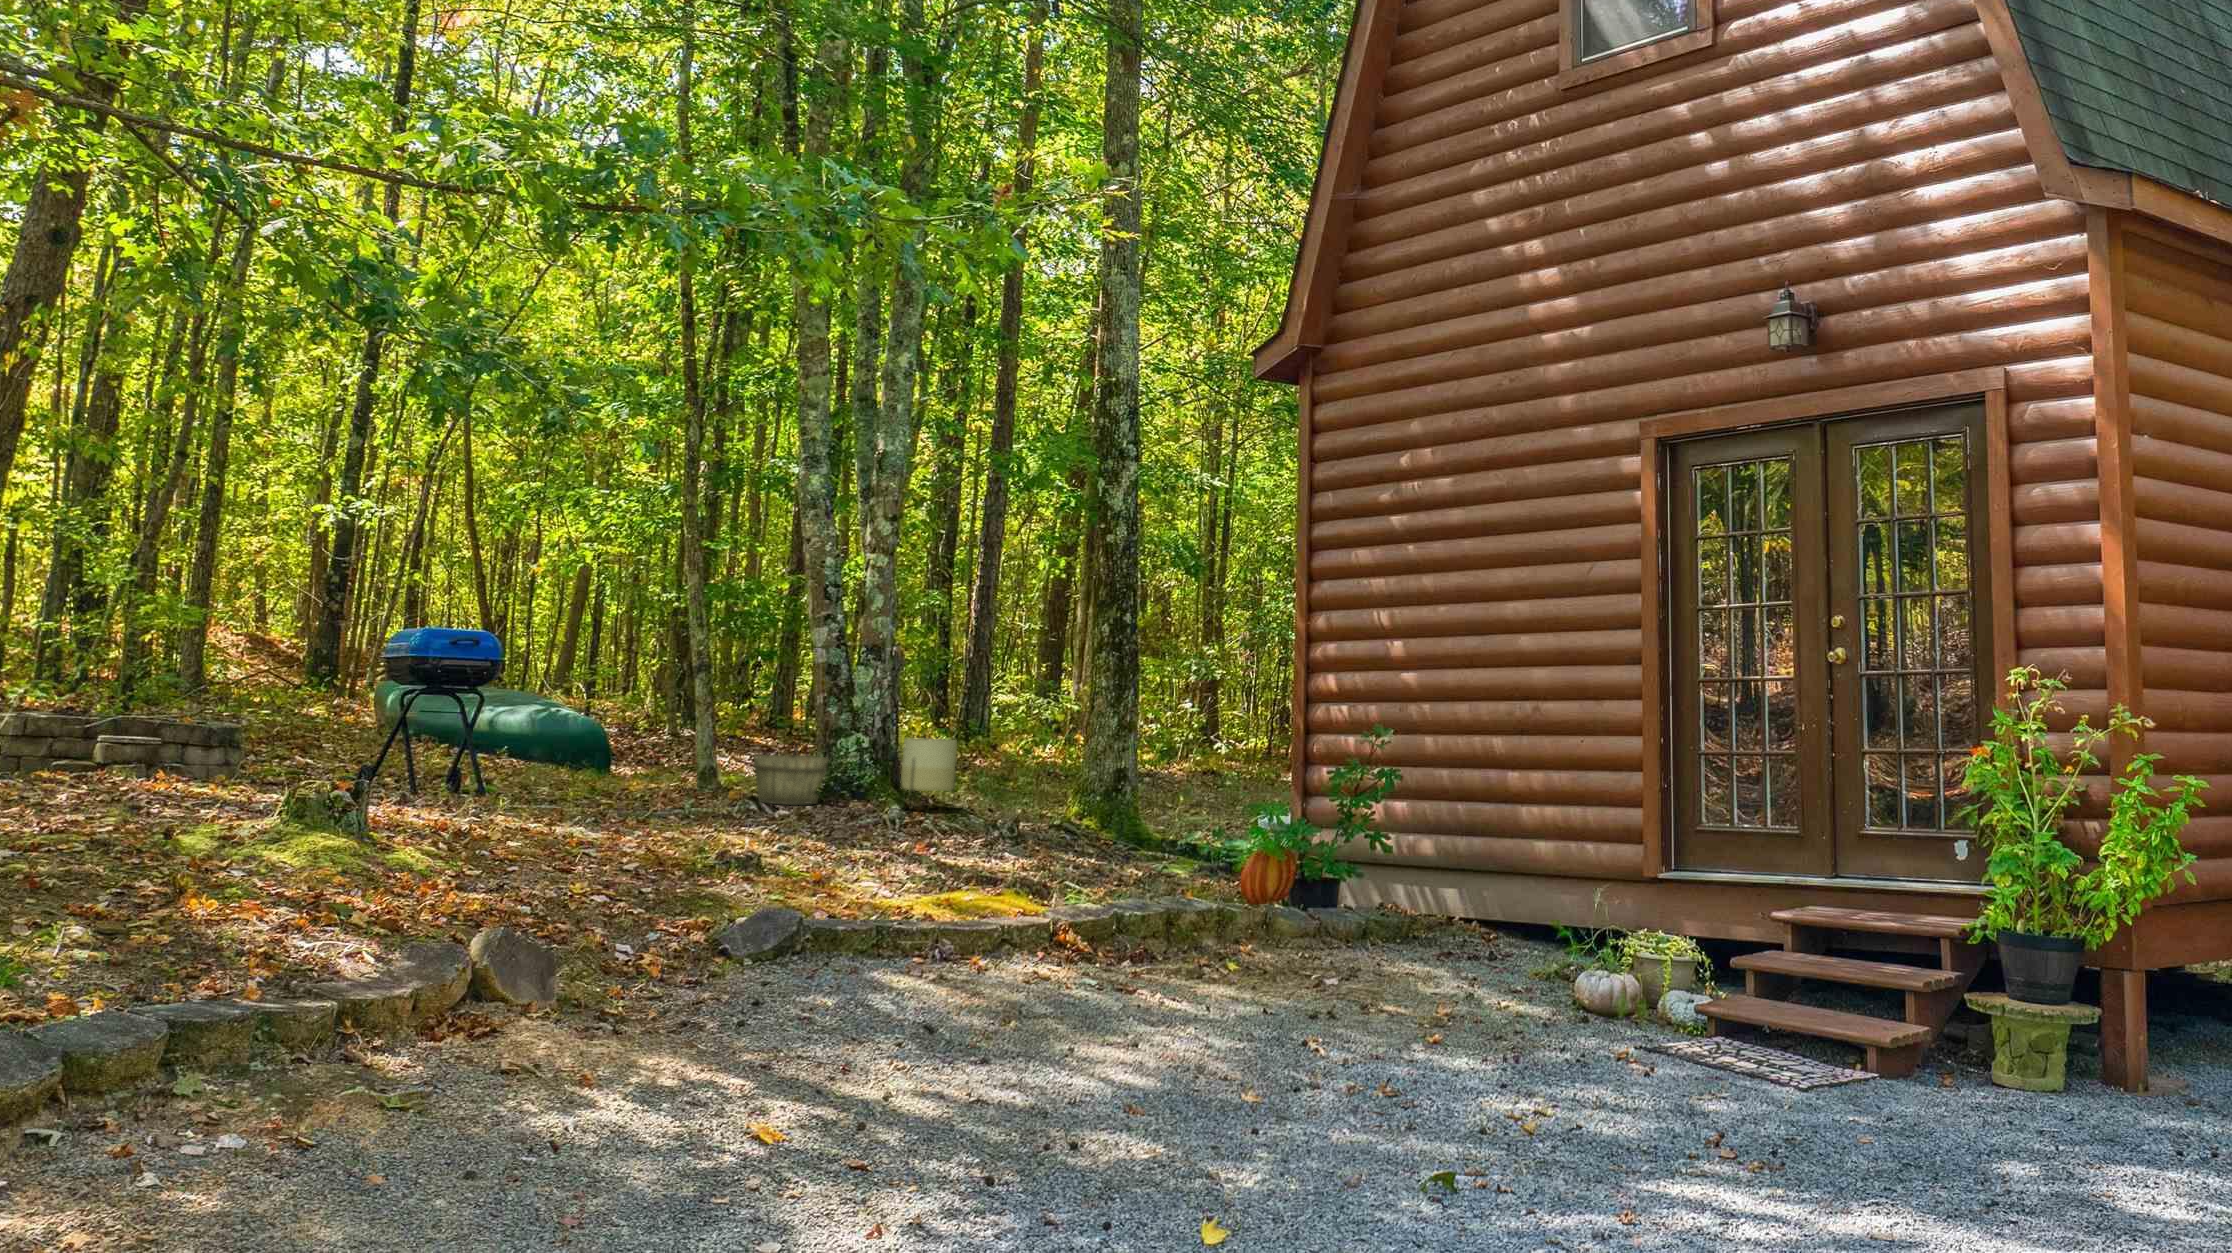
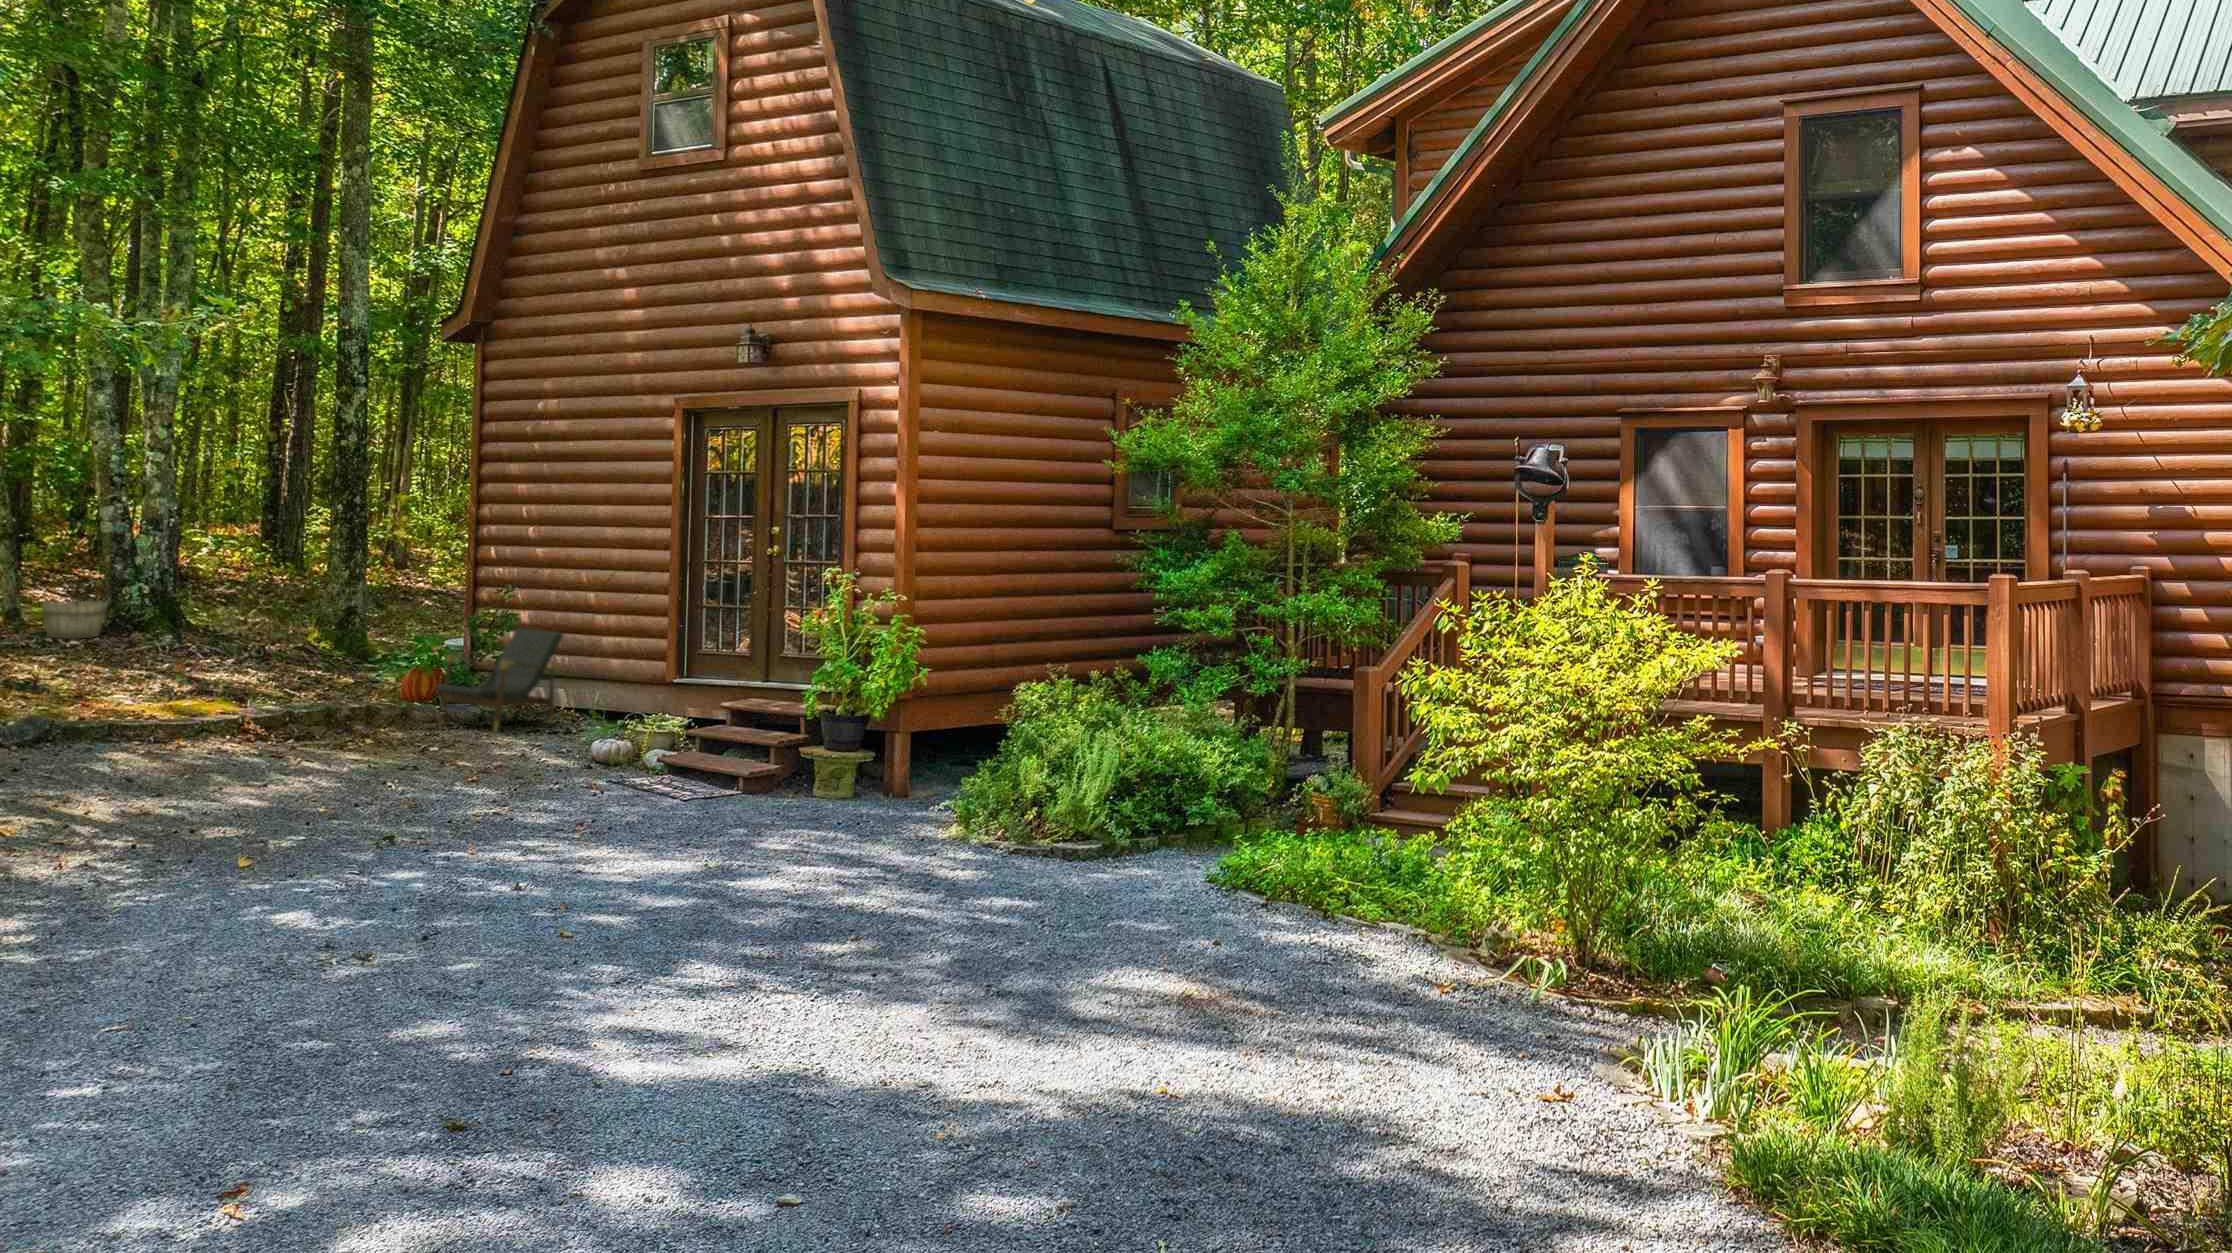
planter: present [901,738,957,793] -> none [170,587,219,641]
lounge chair: none [1288,792,1457,953] -> present [435,628,563,731]

